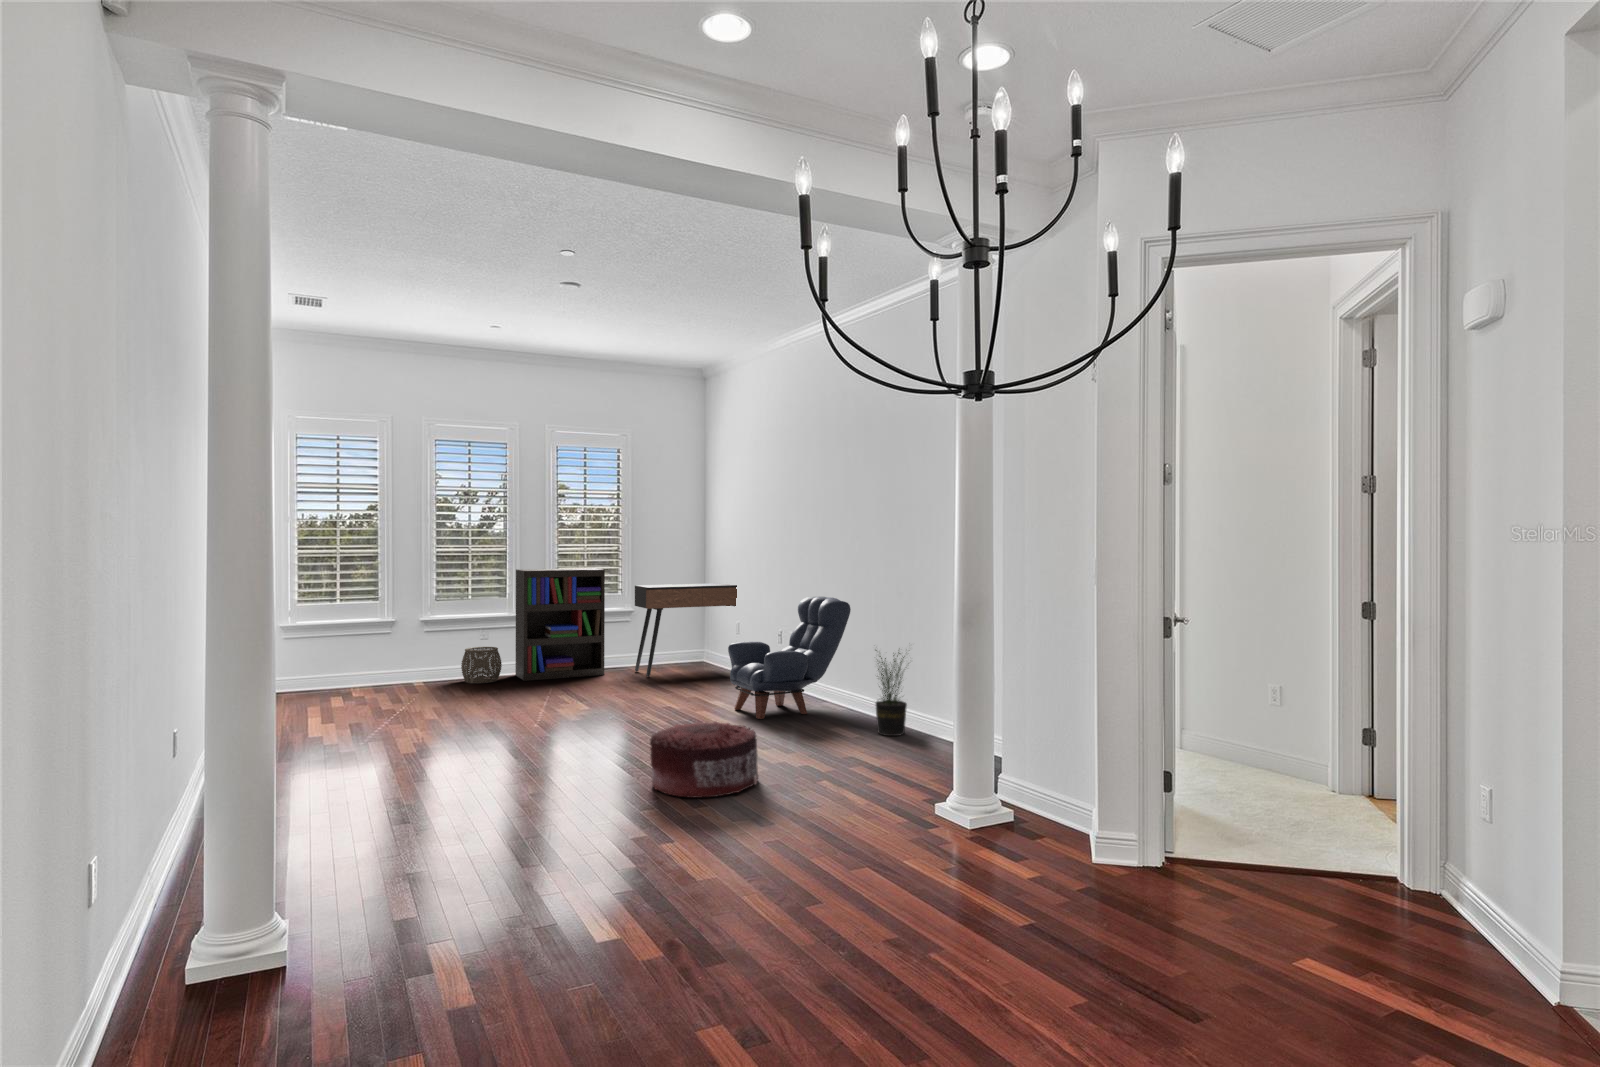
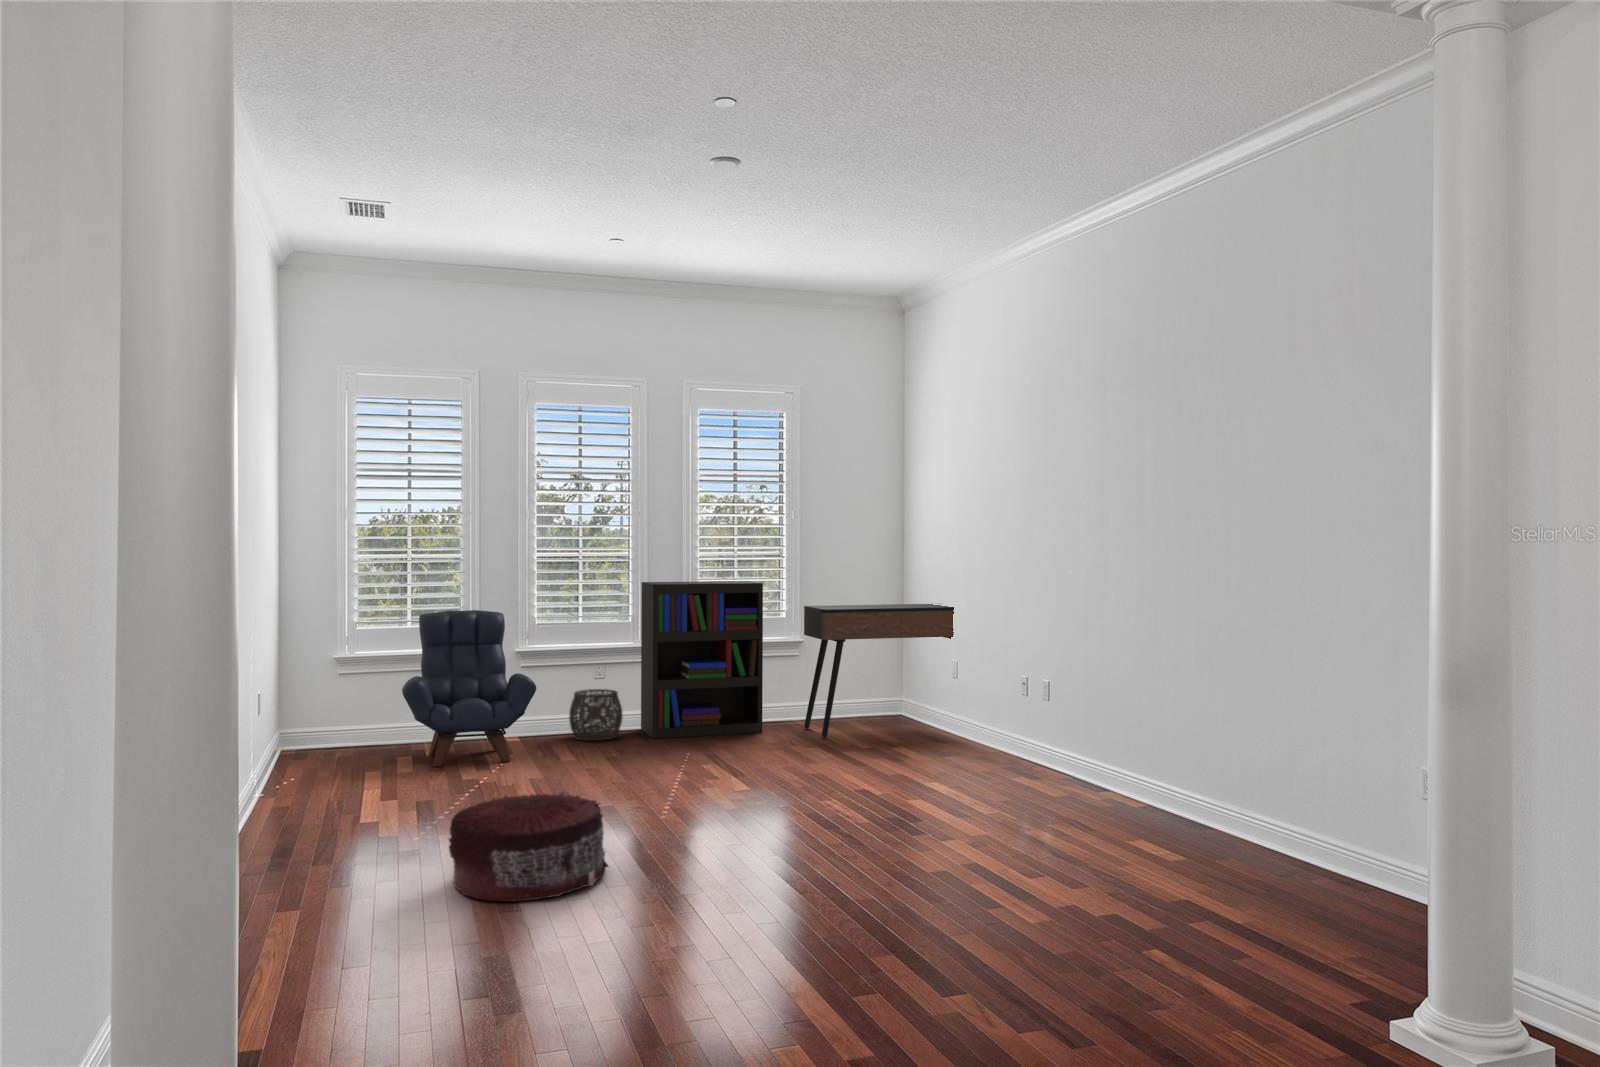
armchair: present [728,597,851,719] -> present [402,610,536,766]
potted plant: present [875,650,907,736] -> none [1191,707,1271,860]
pouf: present [650,722,758,798] -> present [449,792,608,902]

